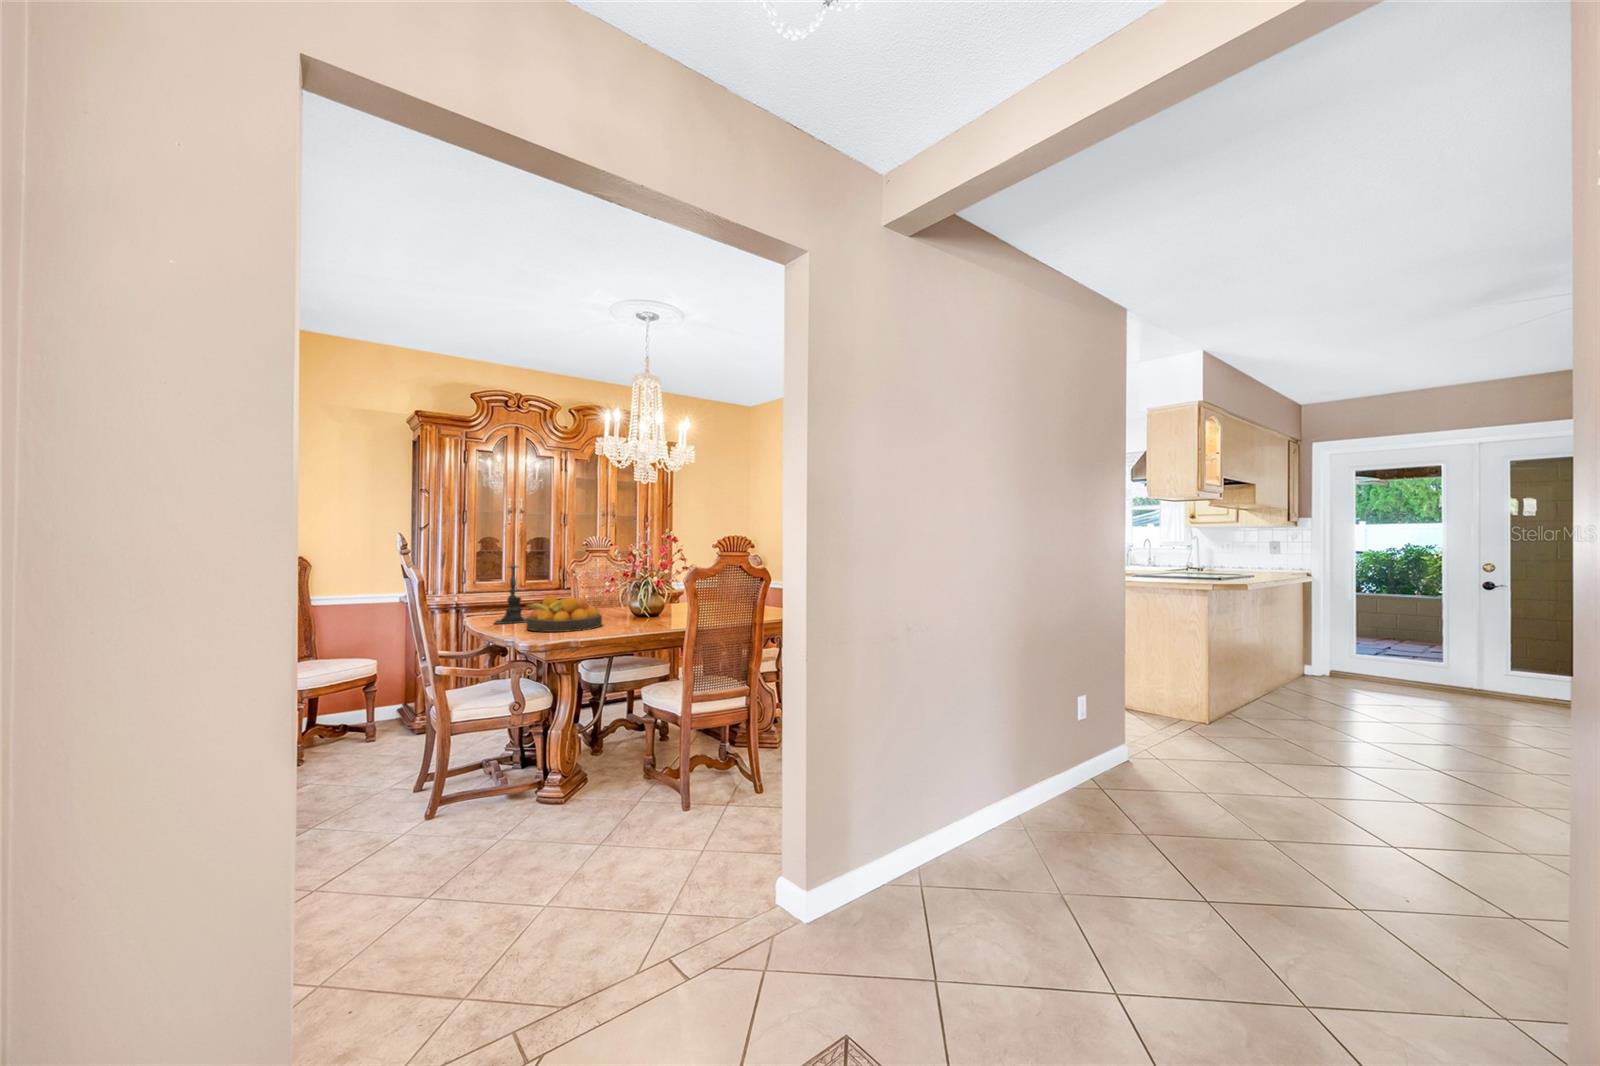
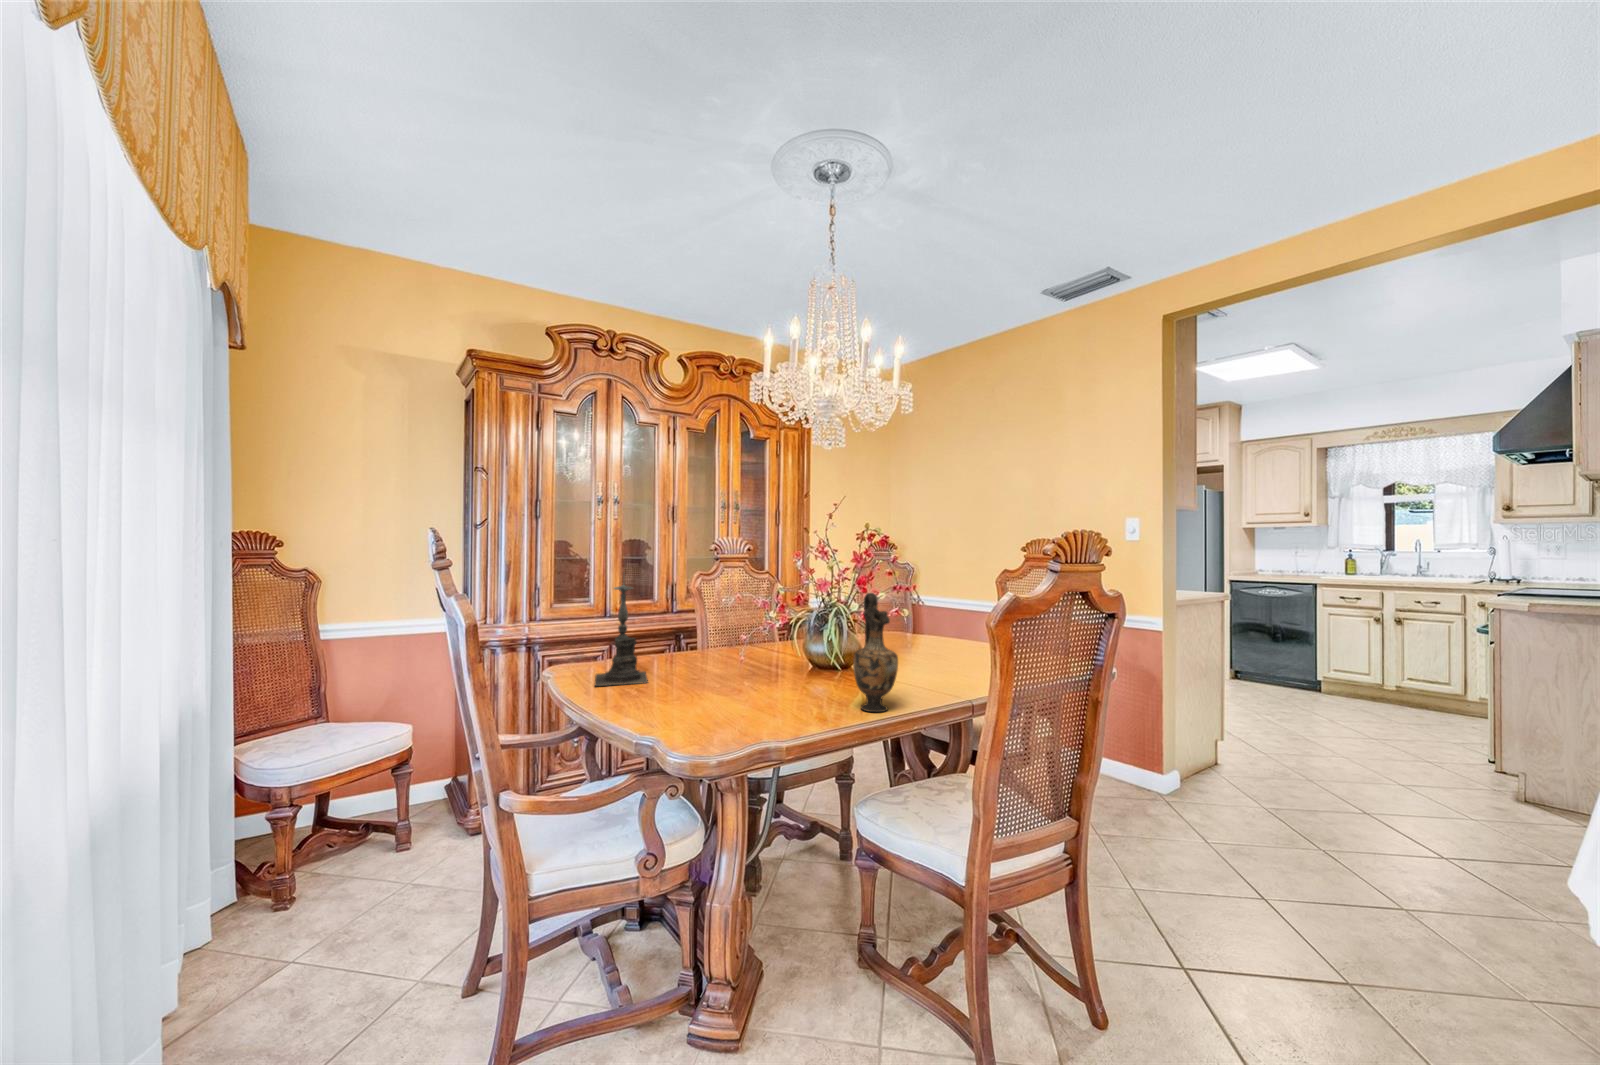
vase: none [632,565,657,629] -> present [853,593,898,712]
fruit bowl: present [526,595,602,632] -> none [657,643,788,719]

